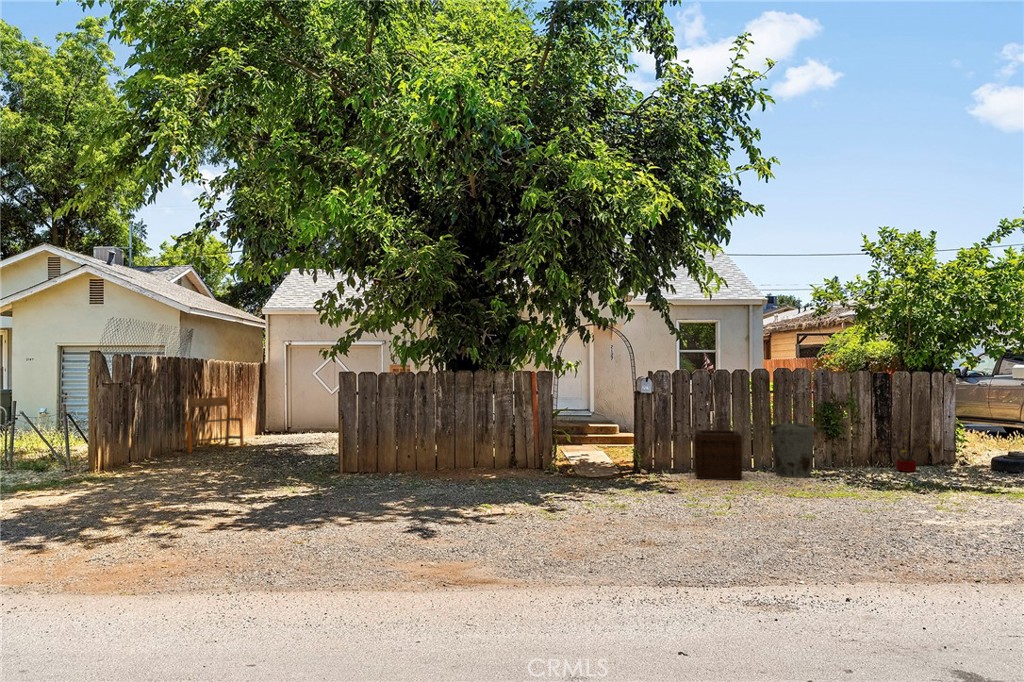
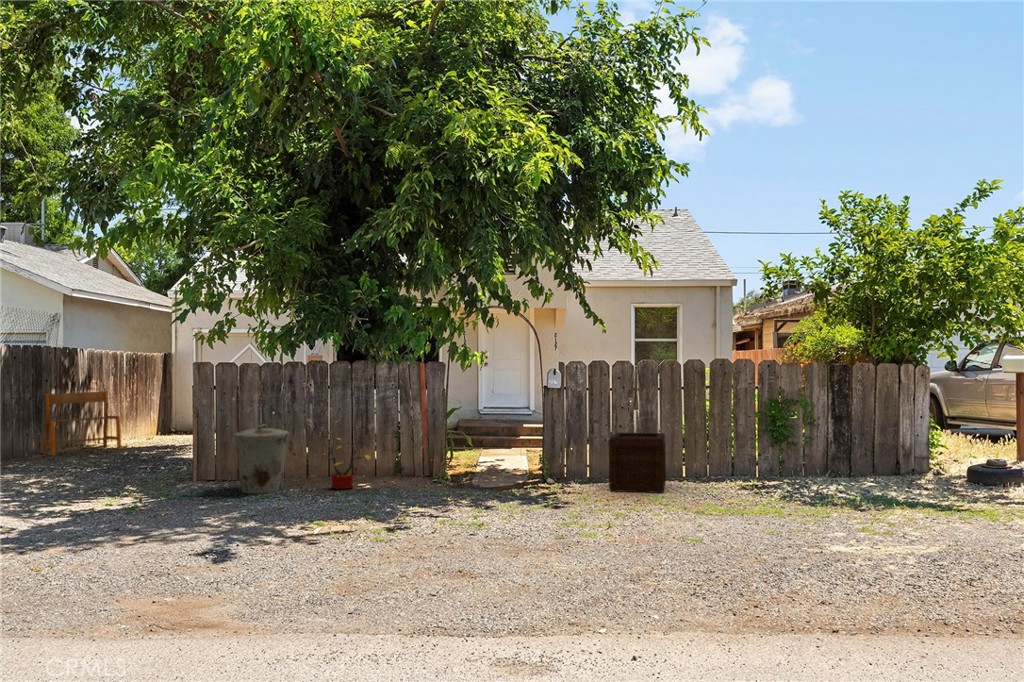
trash can: present [769,420,816,477] -> present [234,424,289,494]
decorative plant: present [889,434,934,472] -> present [324,438,371,489]

